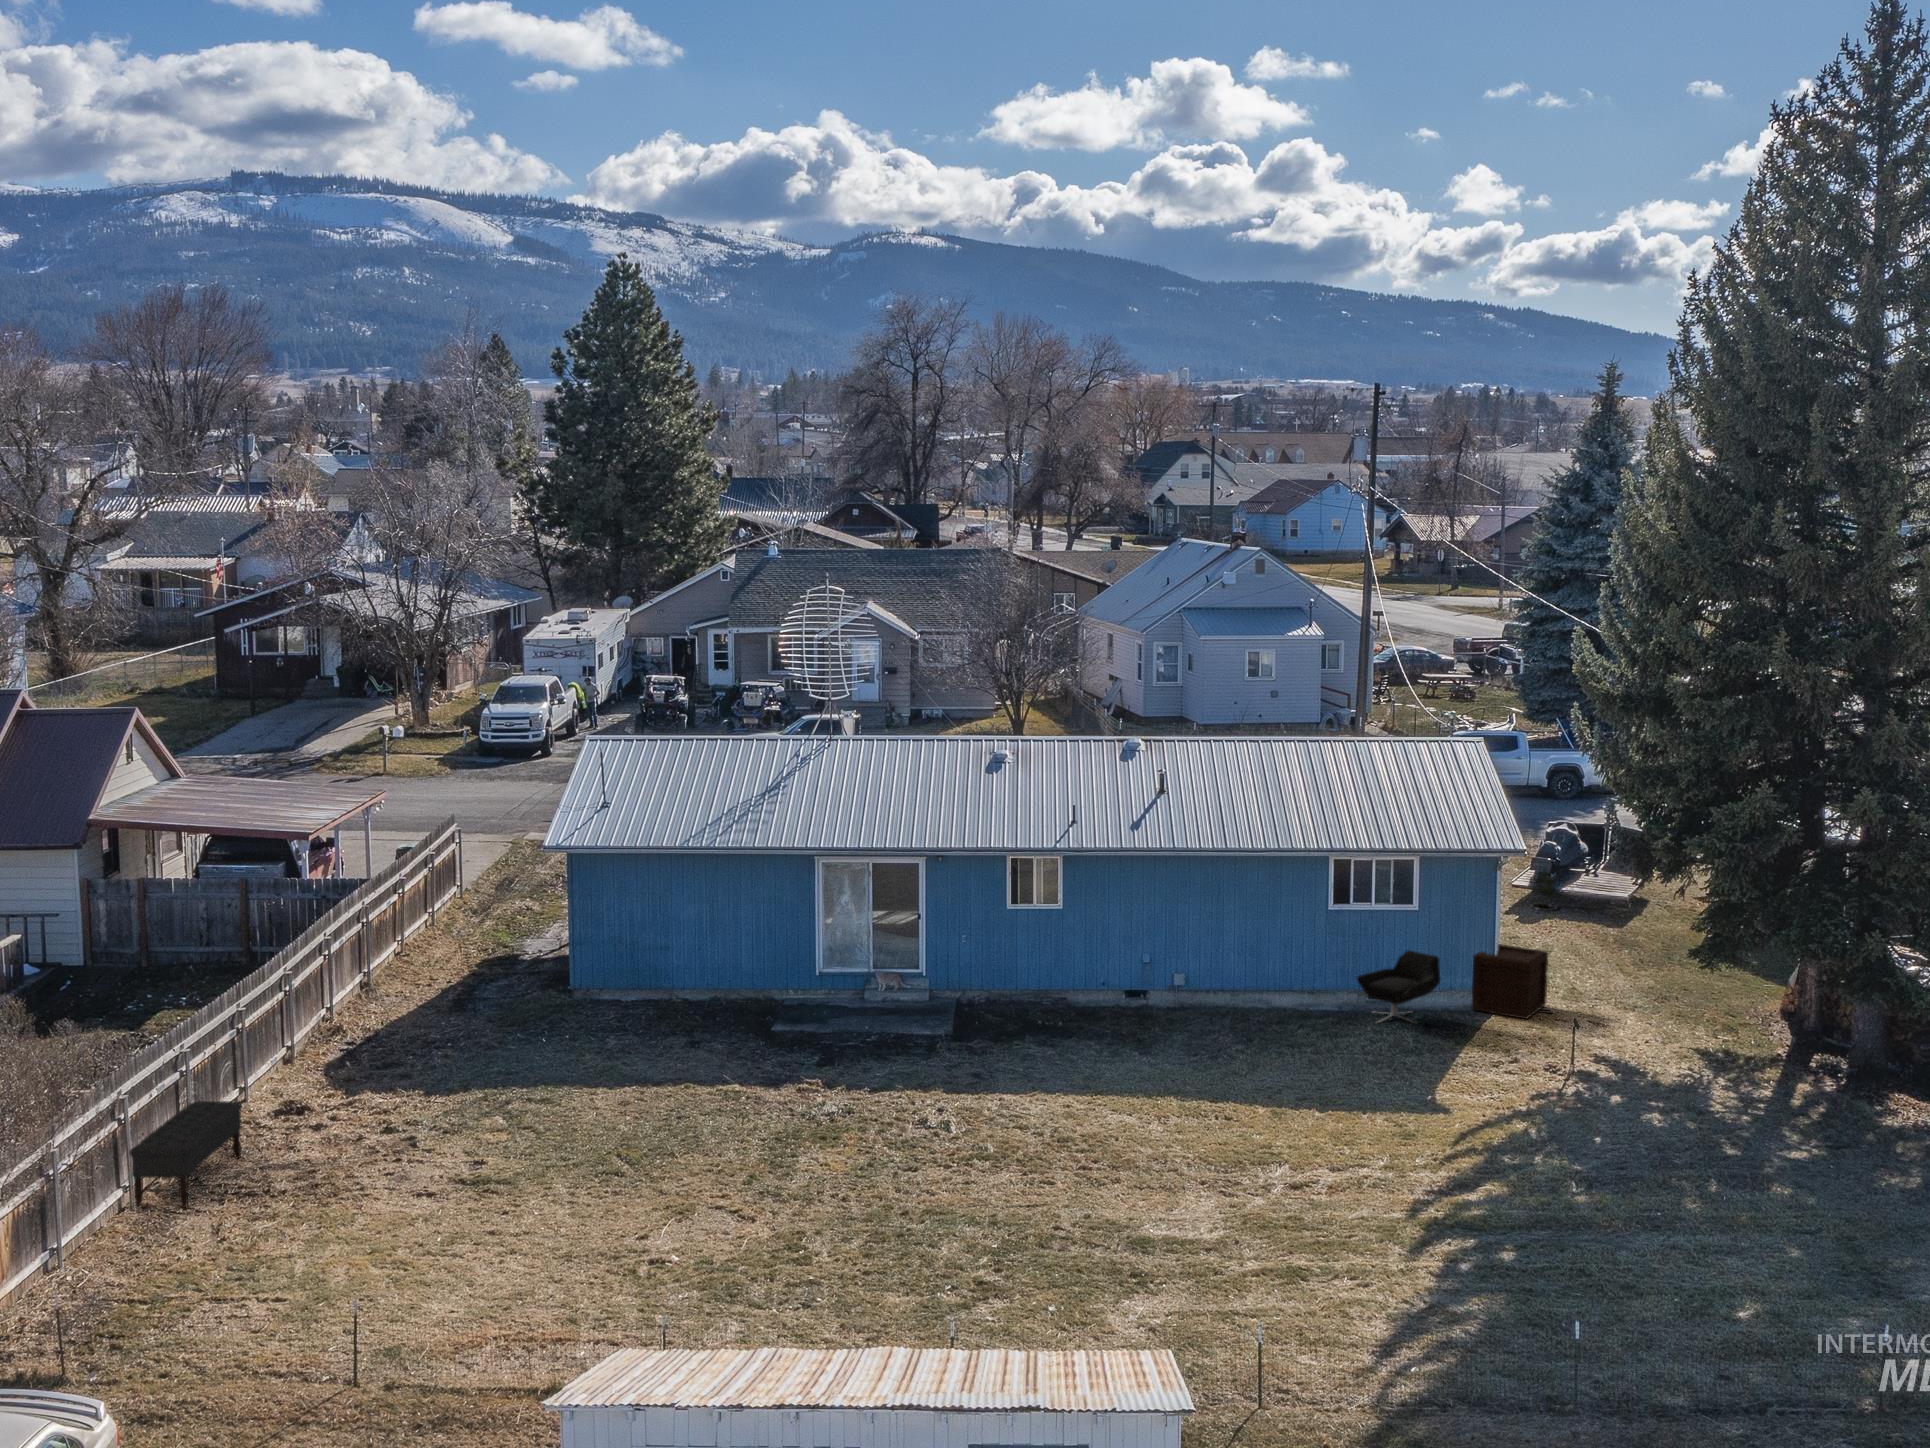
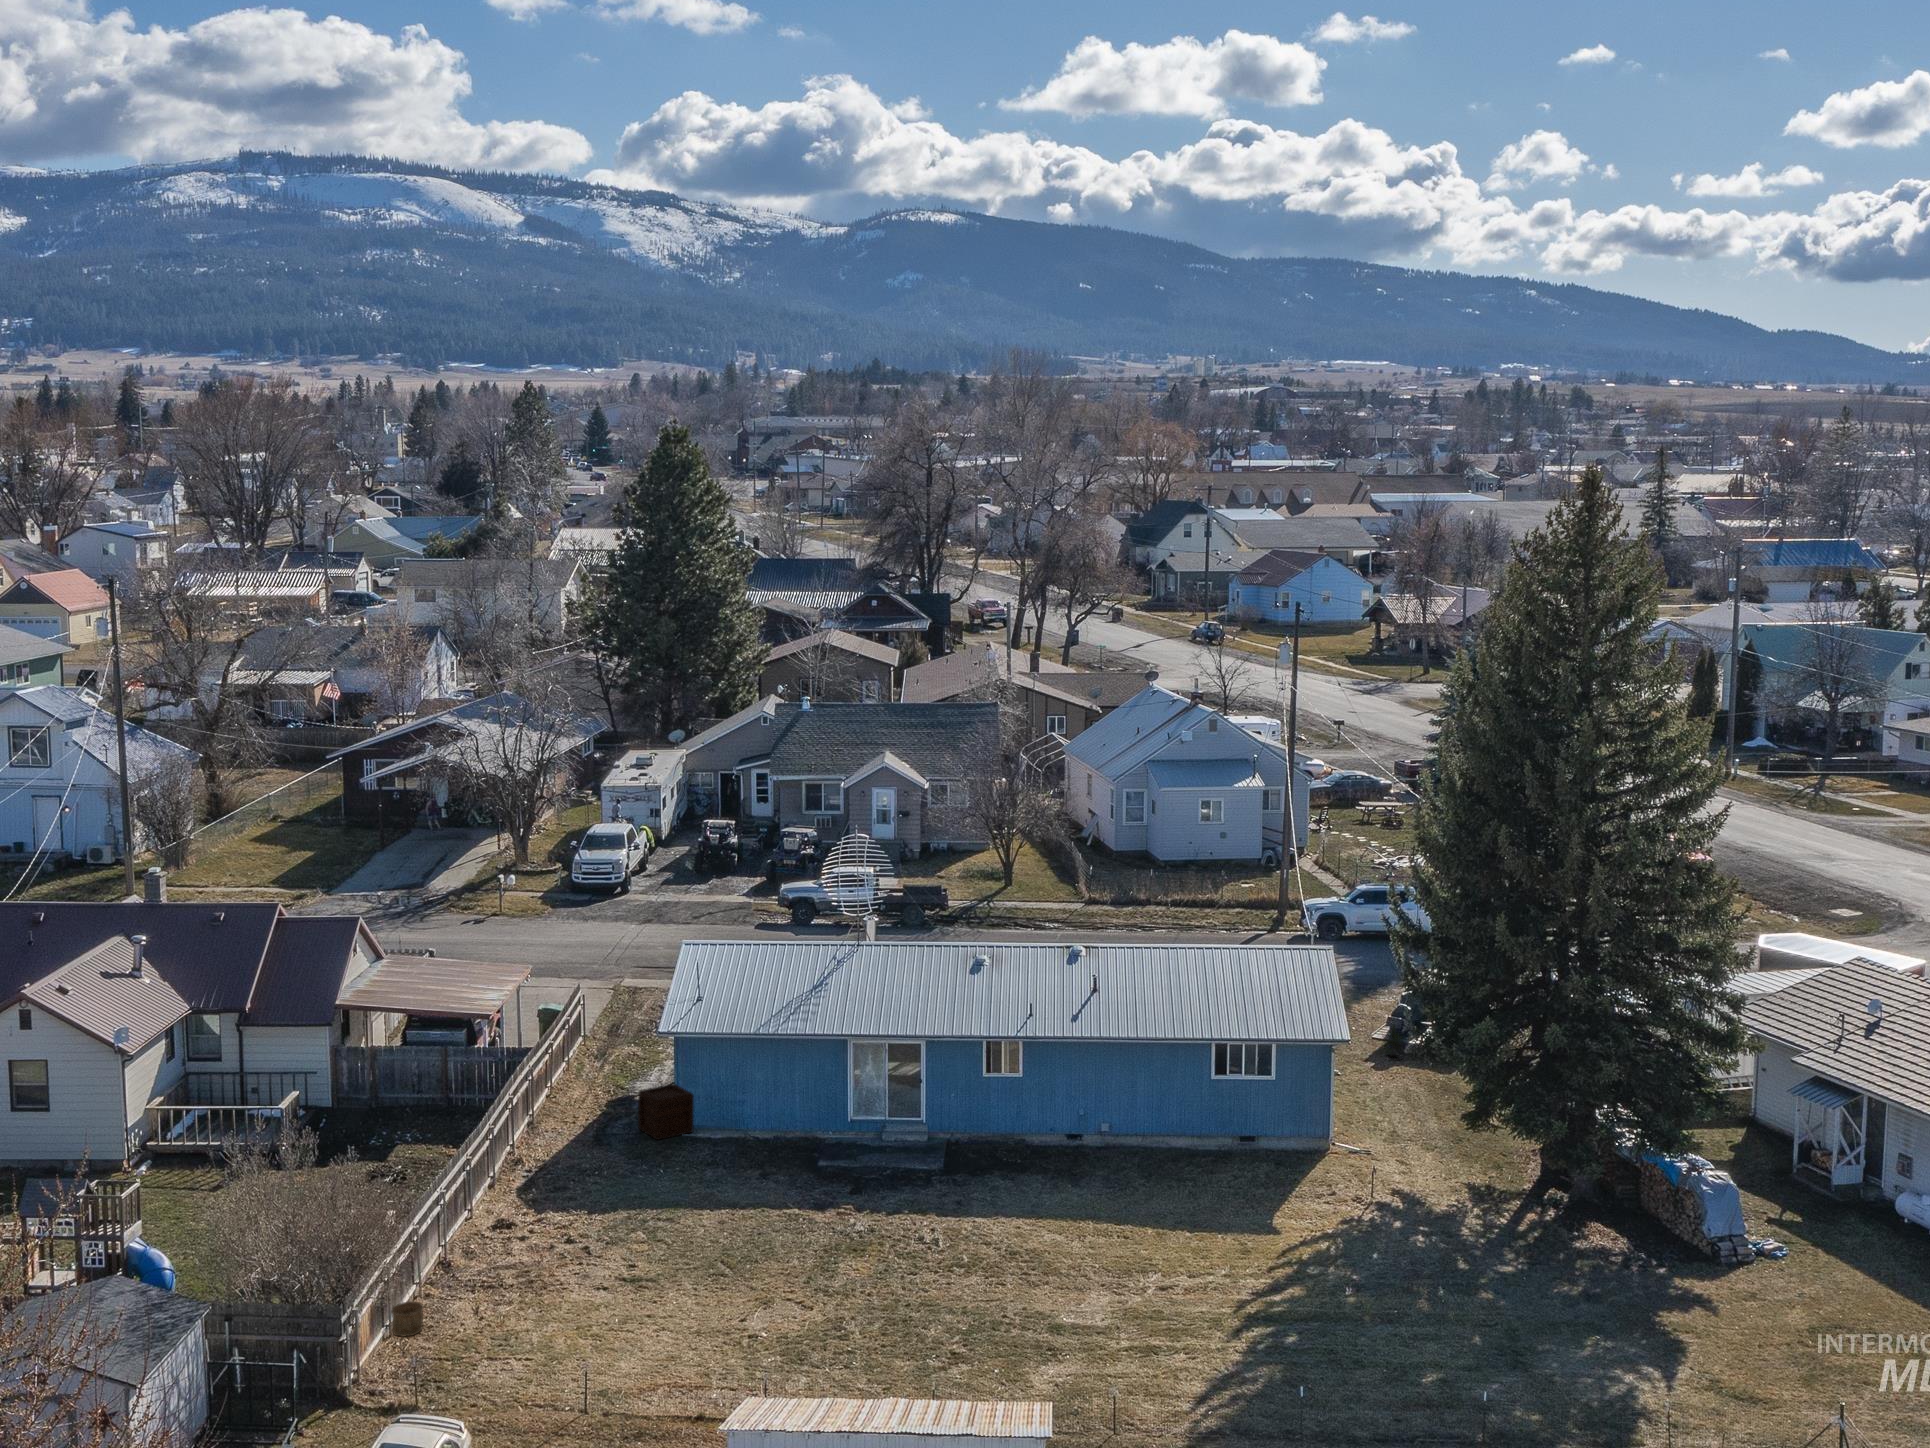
wooden crate: present [1472,944,1548,1019] -> present [638,1084,694,1140]
lounge chair: present [1357,950,1440,1022] -> none [1231,1106,1289,1162]
bench: present [129,1101,242,1207] -> none [419,1224,480,1296]
wooden bucket: none [64,1211,122,1267] -> present [391,1301,424,1337]

